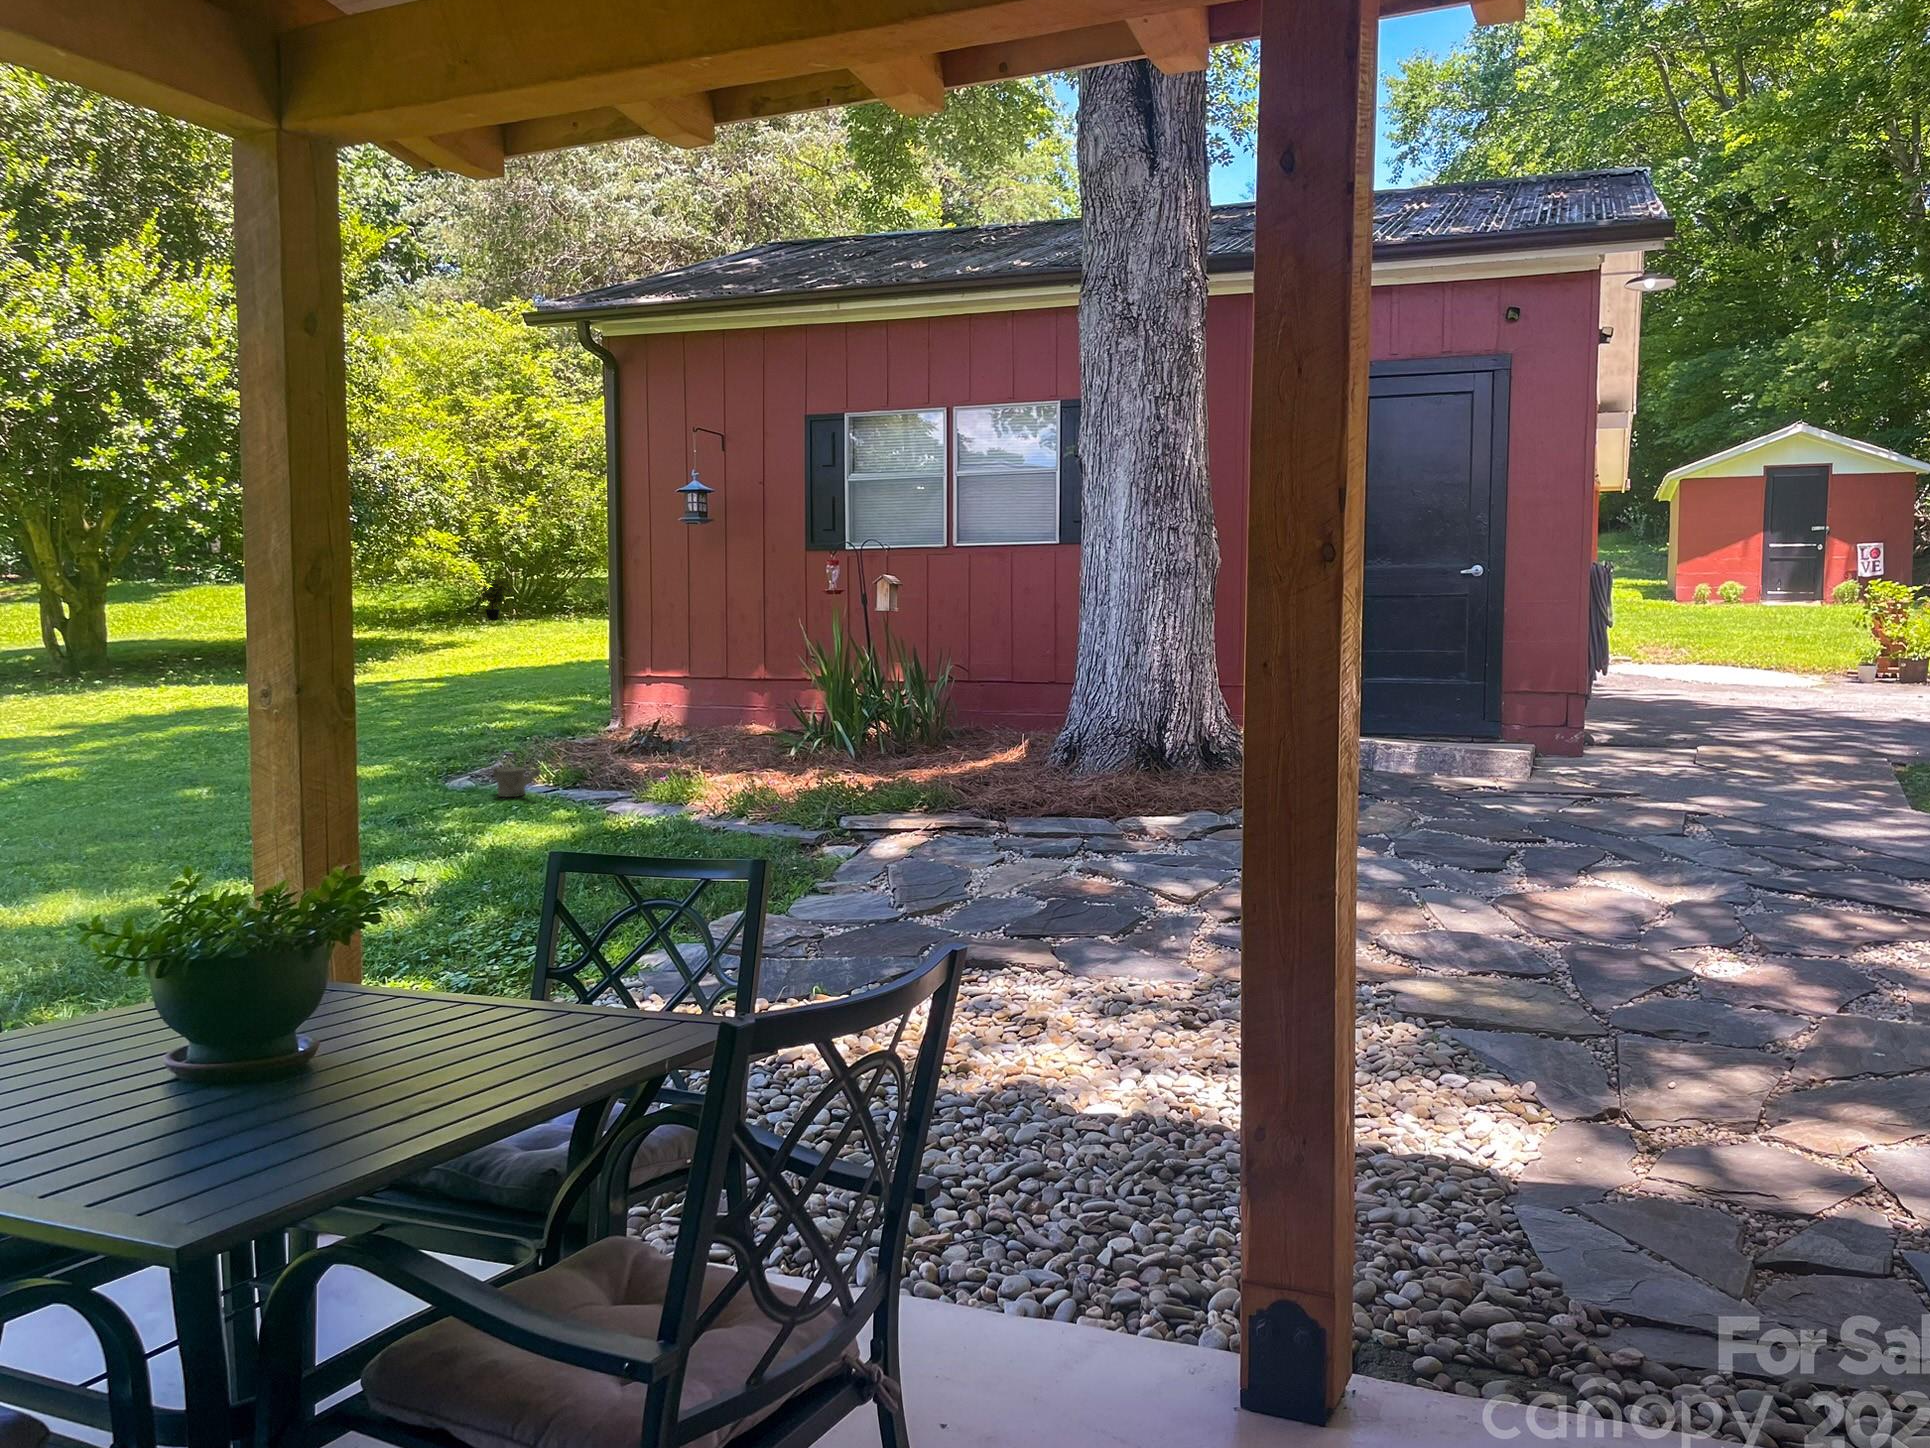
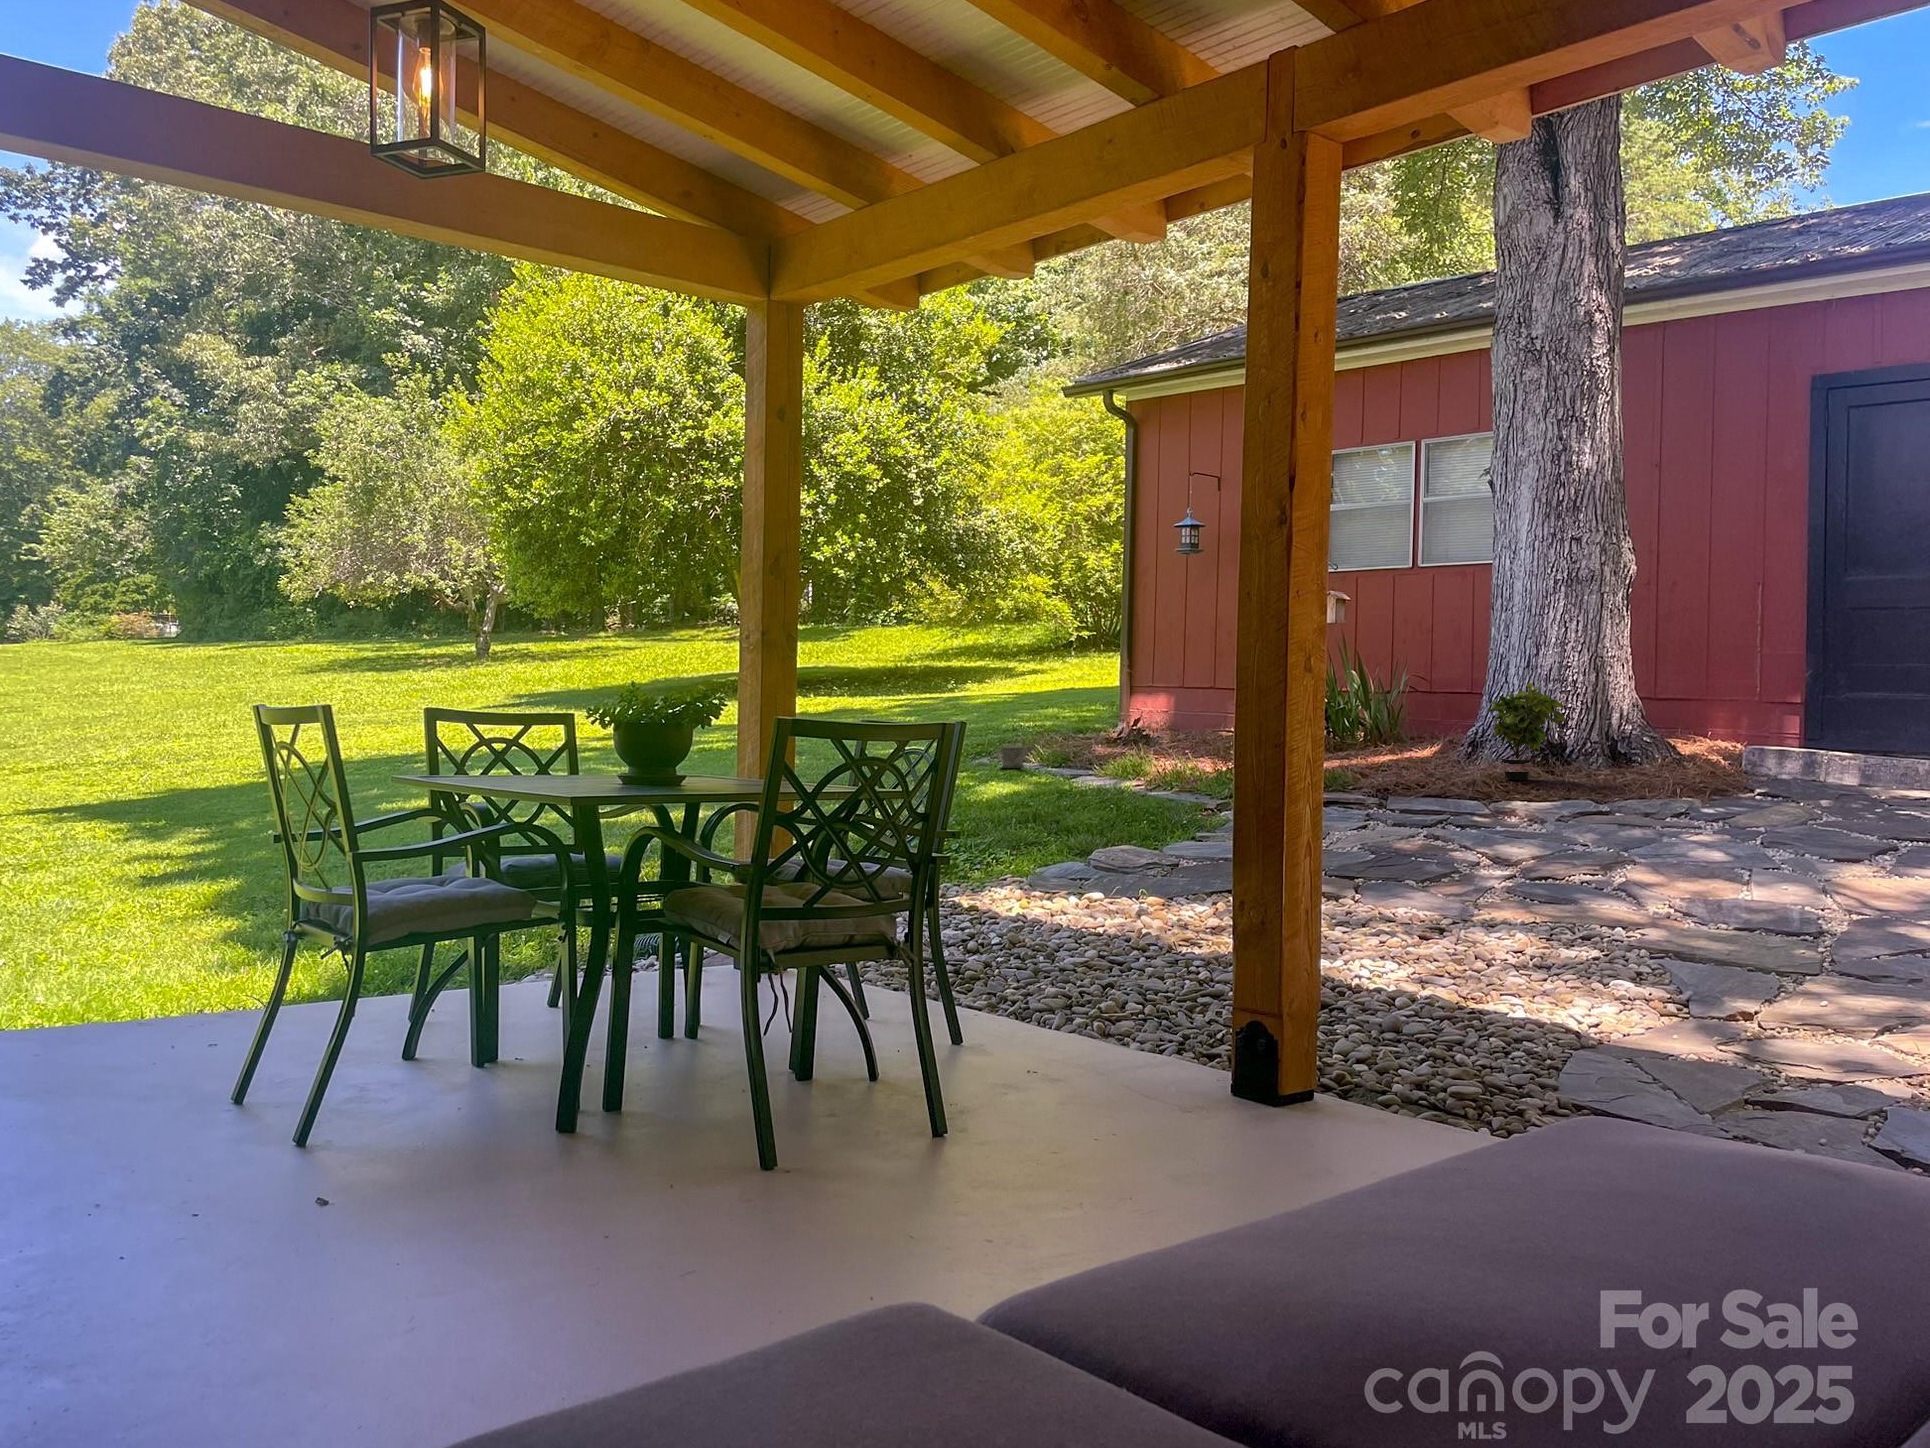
potted plant: present [481,575,513,619] -> present [1487,683,1566,780]

